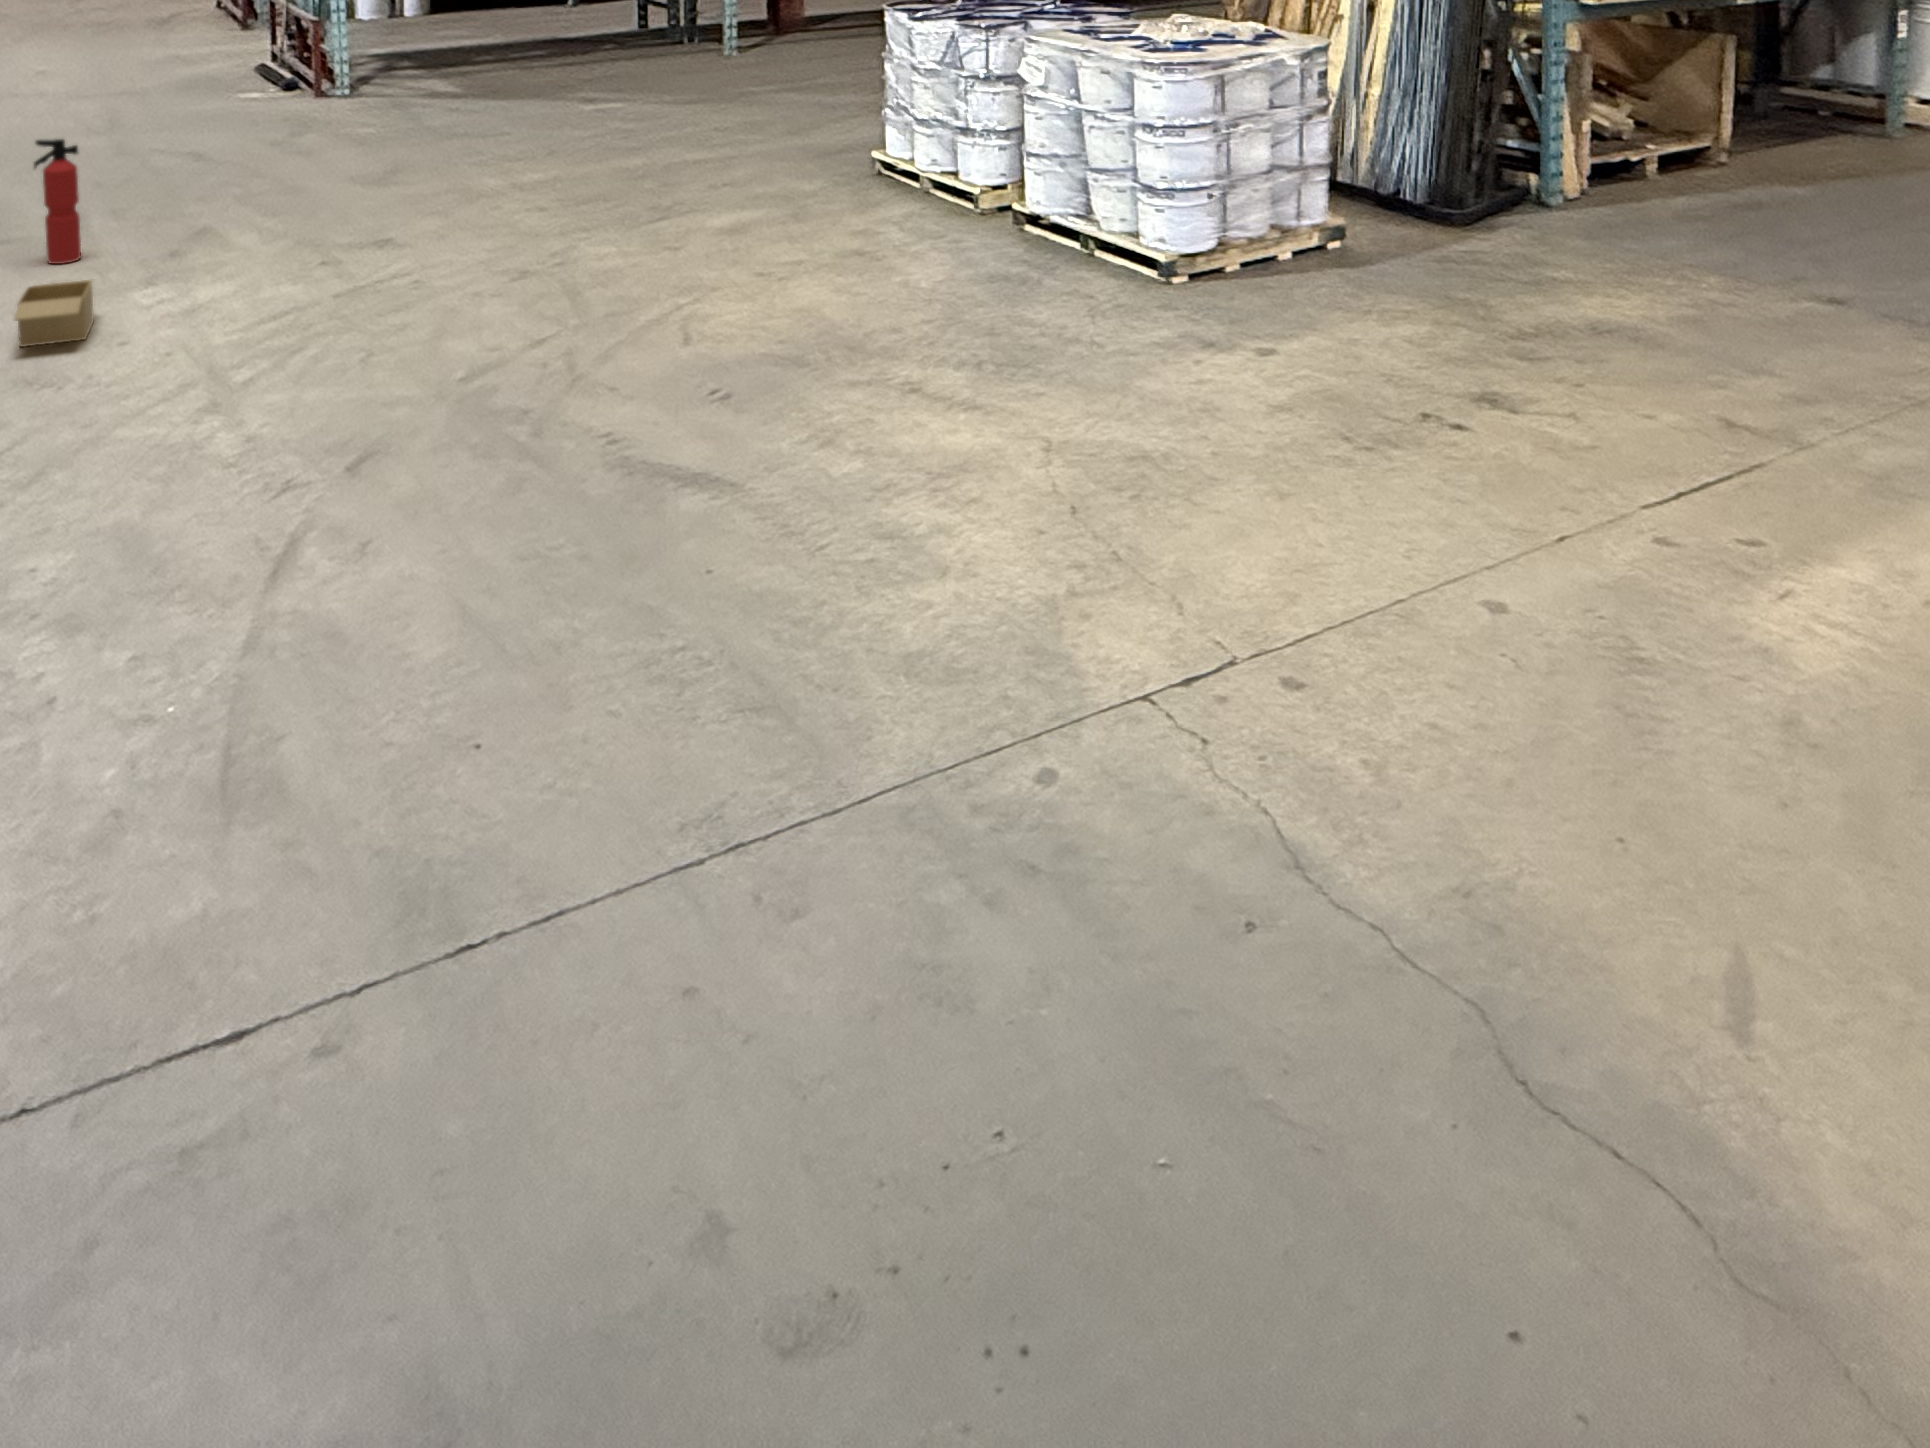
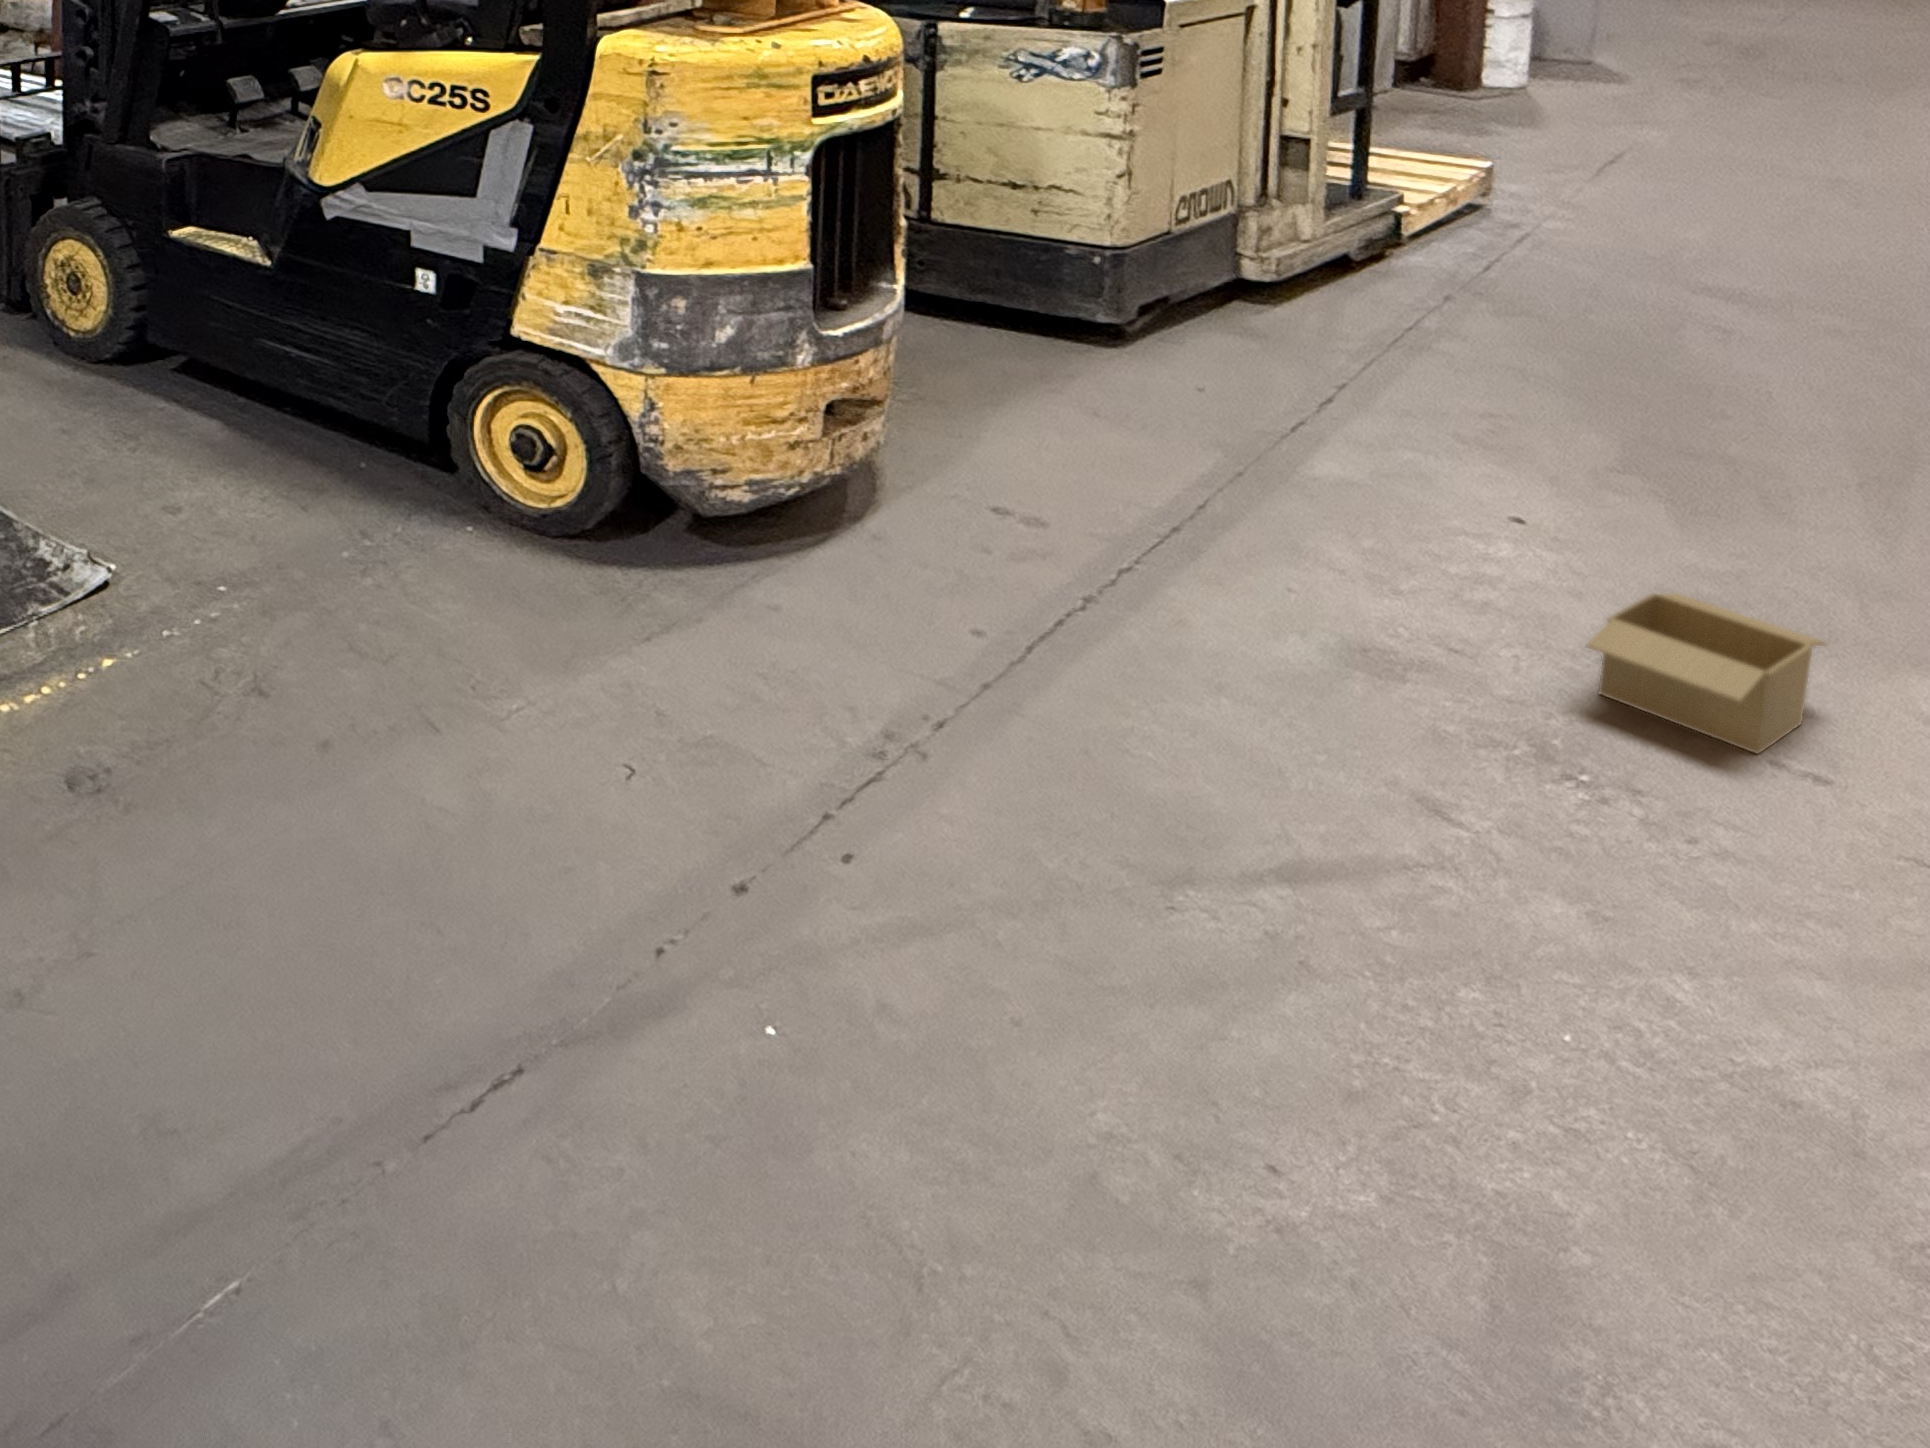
fire extinguisher: present [34,139,81,264] -> none [1767,325,1889,571]

